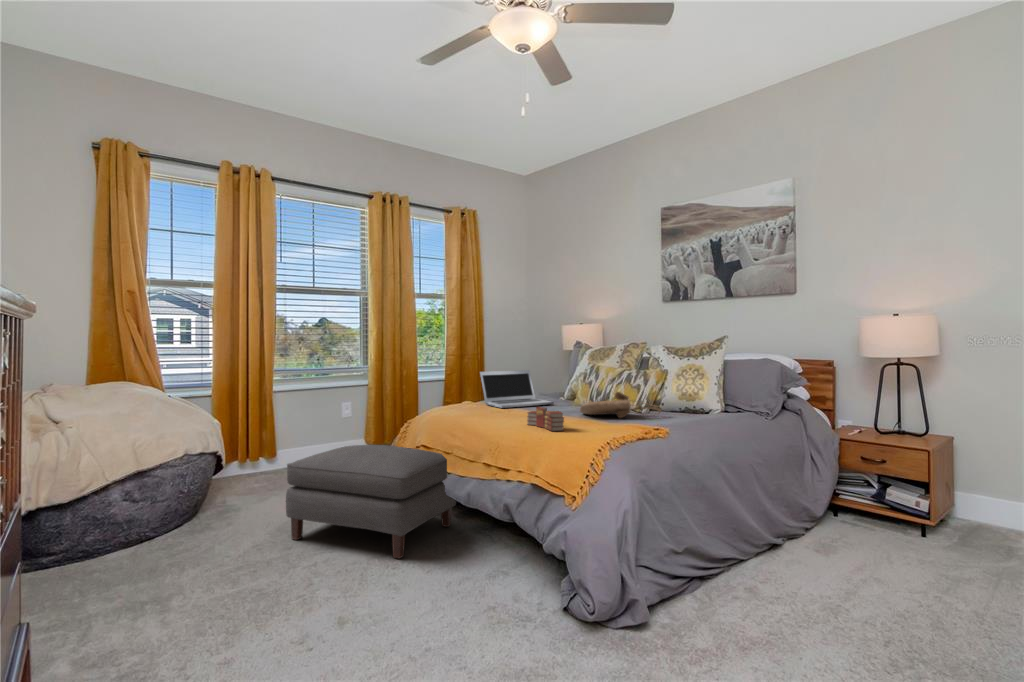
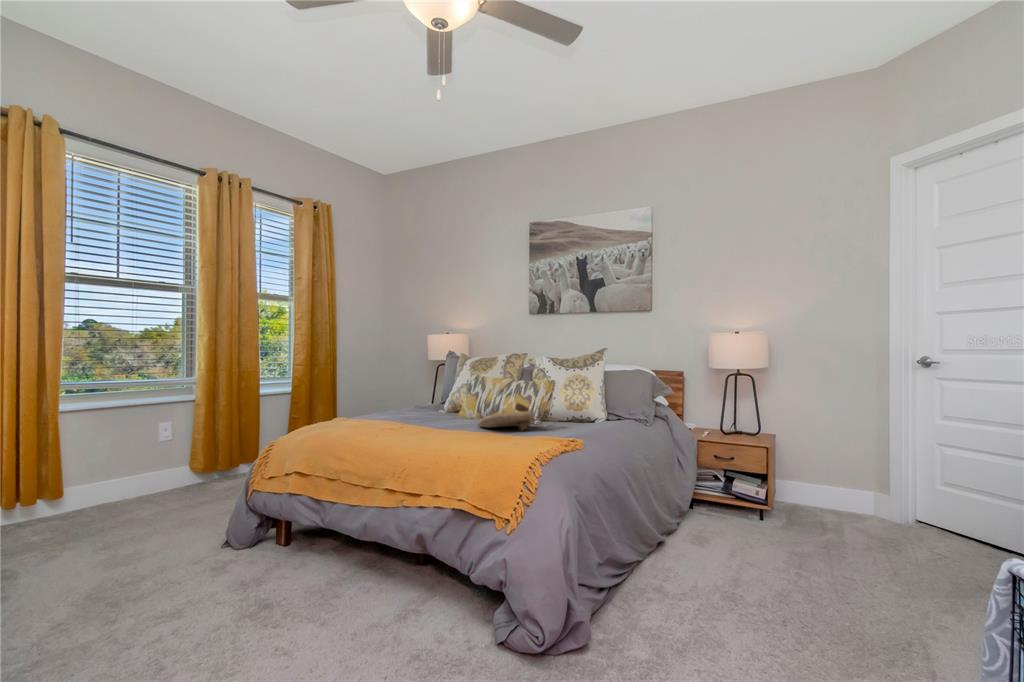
laptop: present [480,370,554,408] -> none [356,381,439,423]
book: present [527,407,564,431] -> none [434,421,482,448]
ottoman: present [286,445,456,558] -> none [105,477,340,615]

